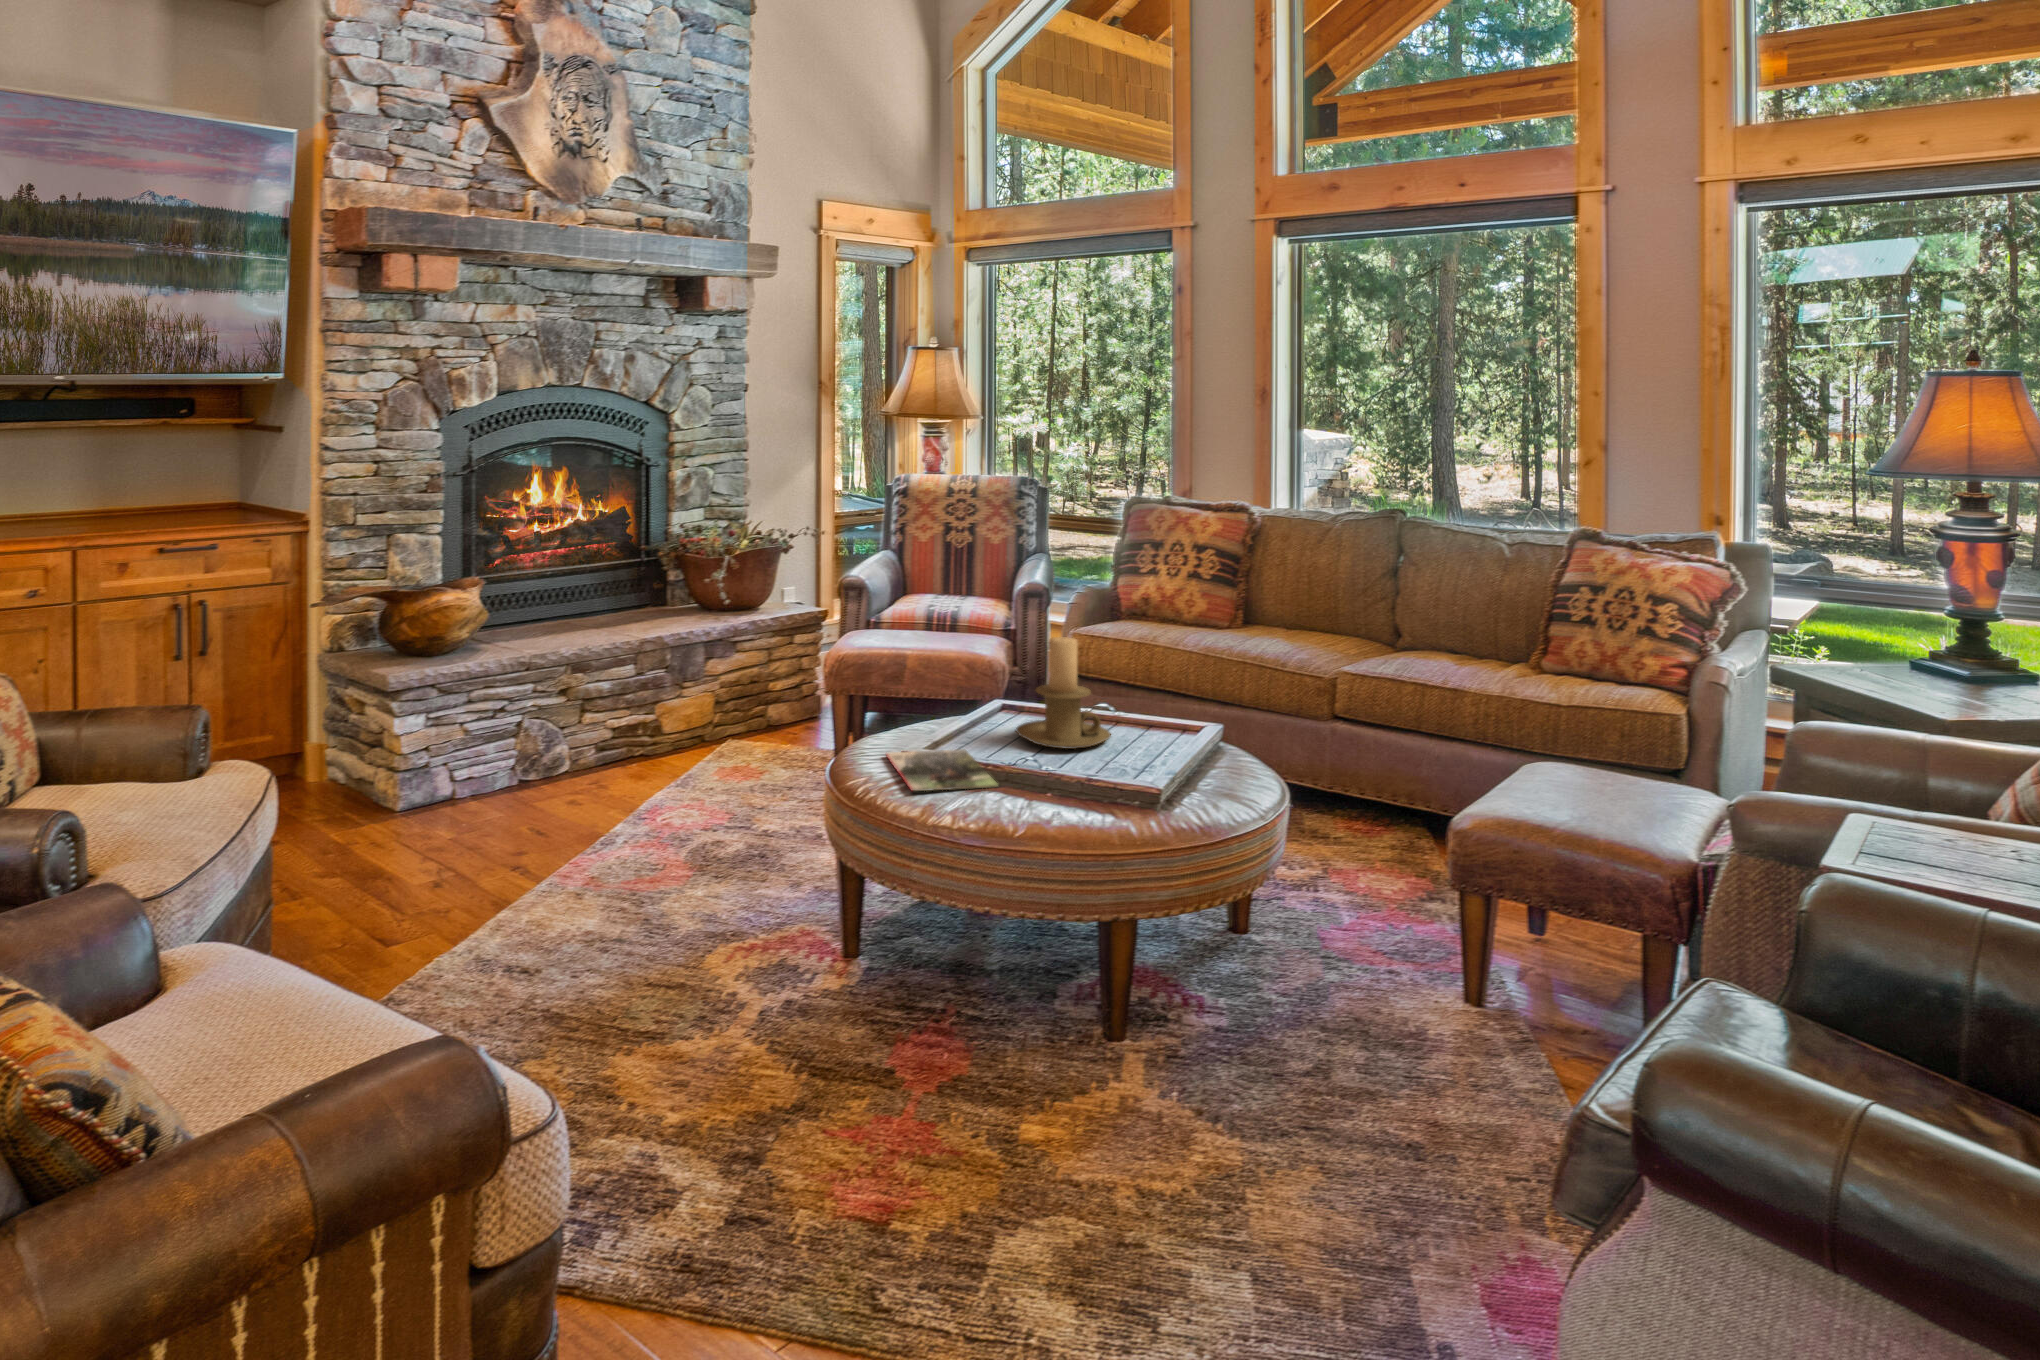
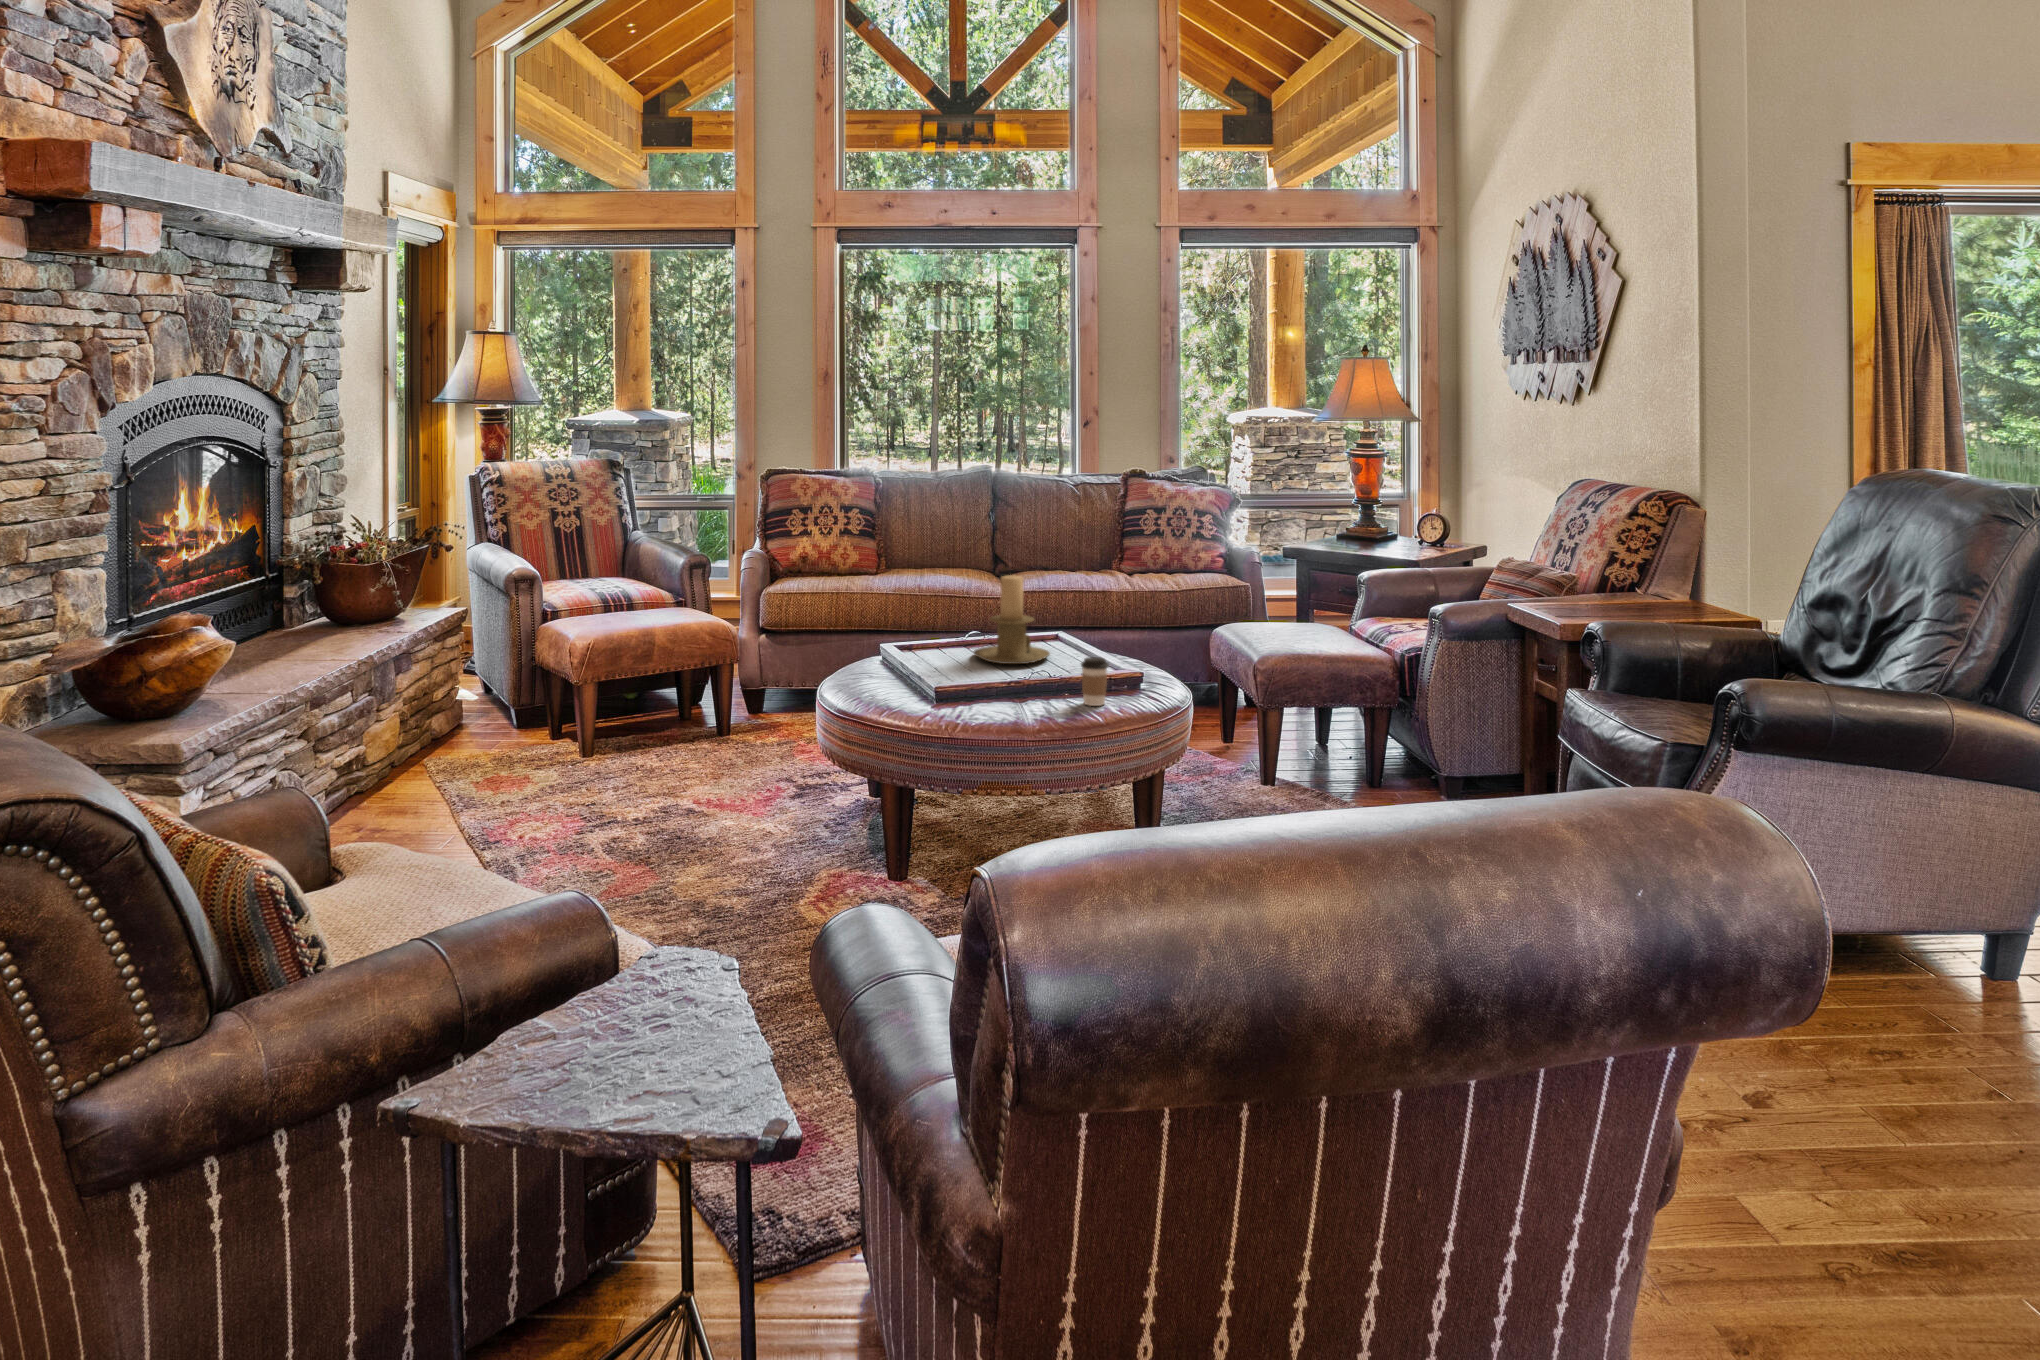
magazine: present [886,749,998,791] -> none [923,678,1047,708]
coffee cup: none [998,752,1034,816] -> present [1081,657,1109,706]

